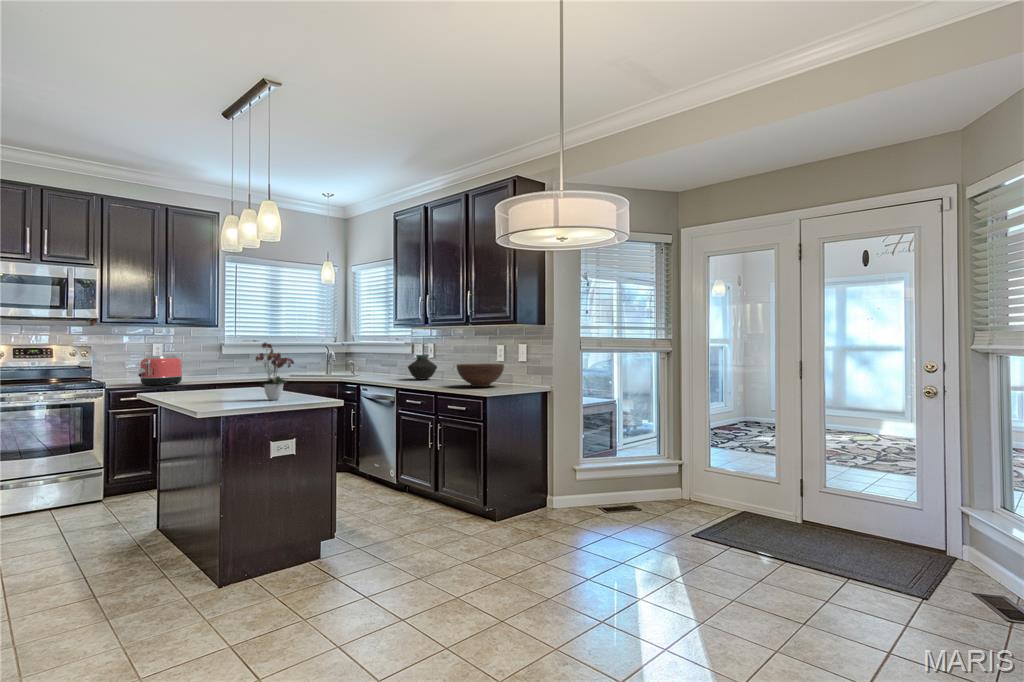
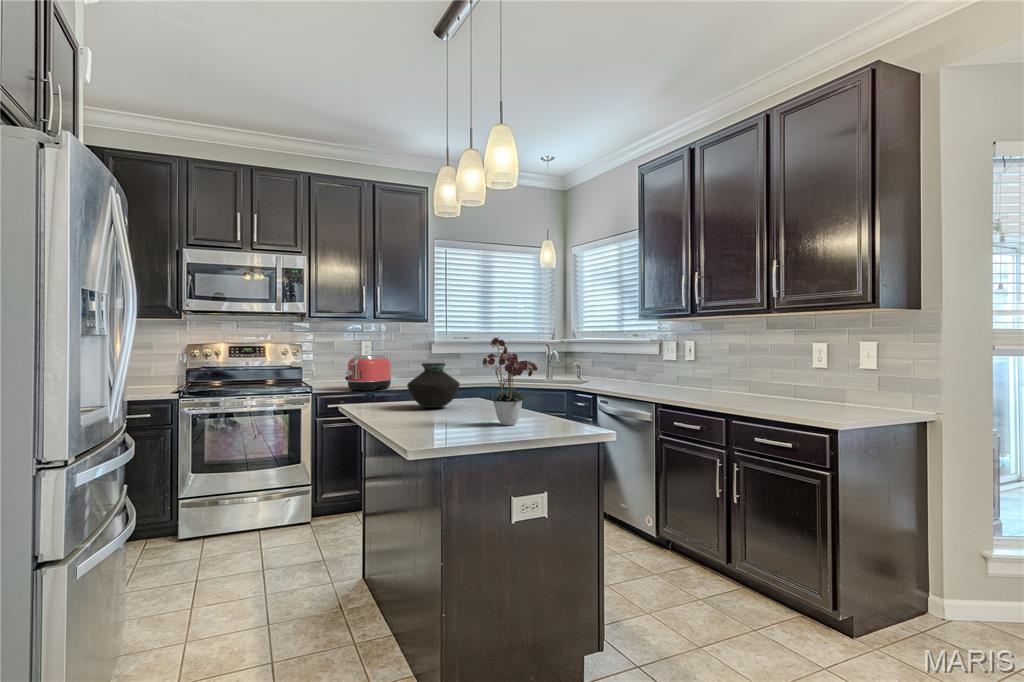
vase: present [408,355,437,380] -> present [407,363,460,408]
fruit bowl: present [457,364,504,387] -> none [762,371,847,409]

